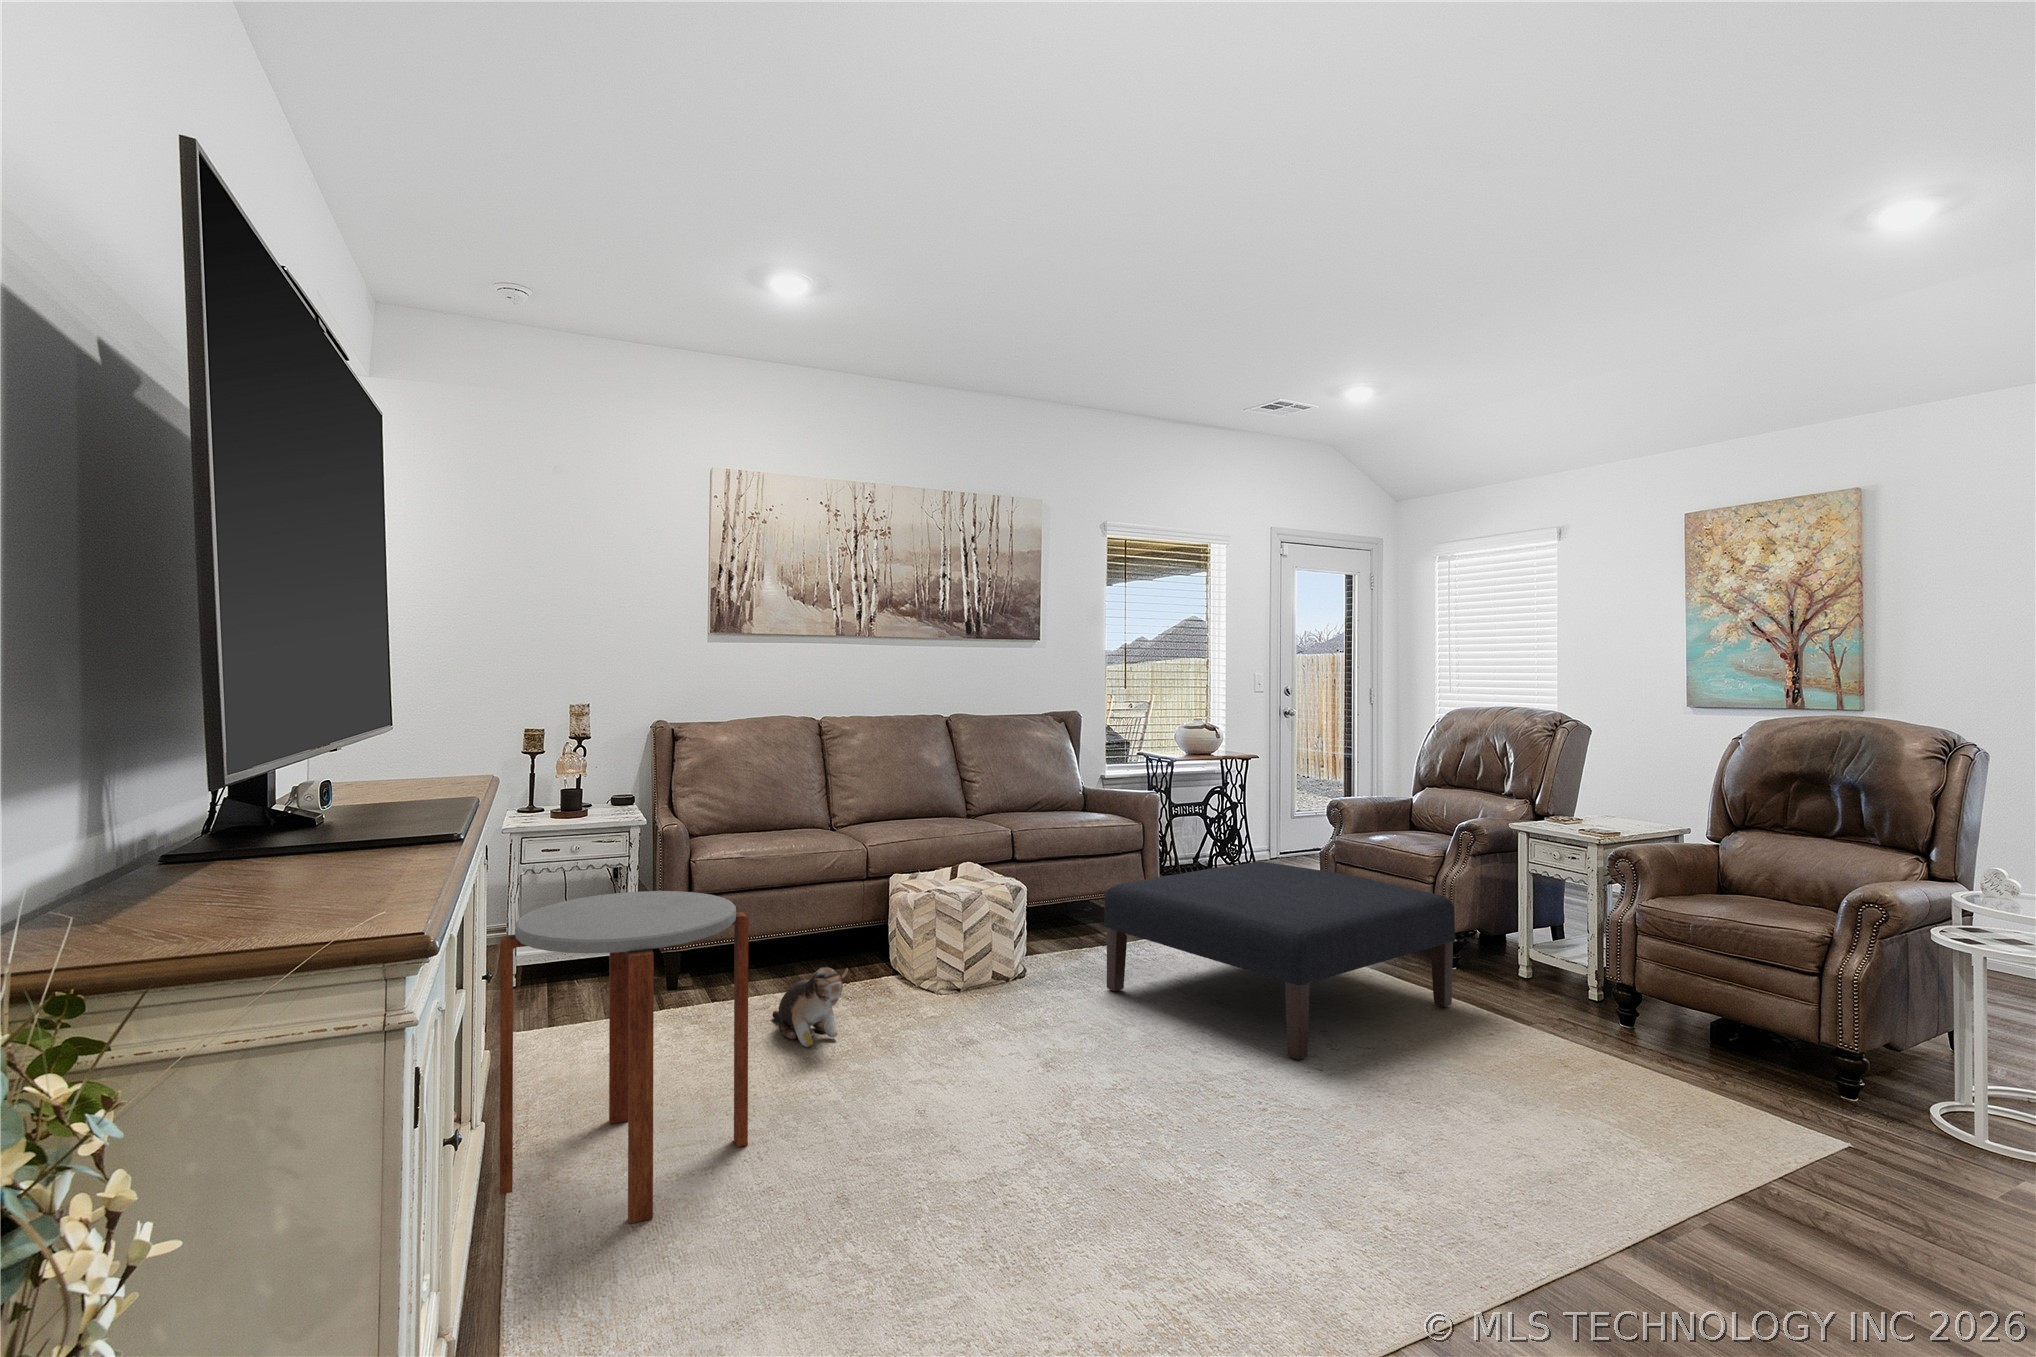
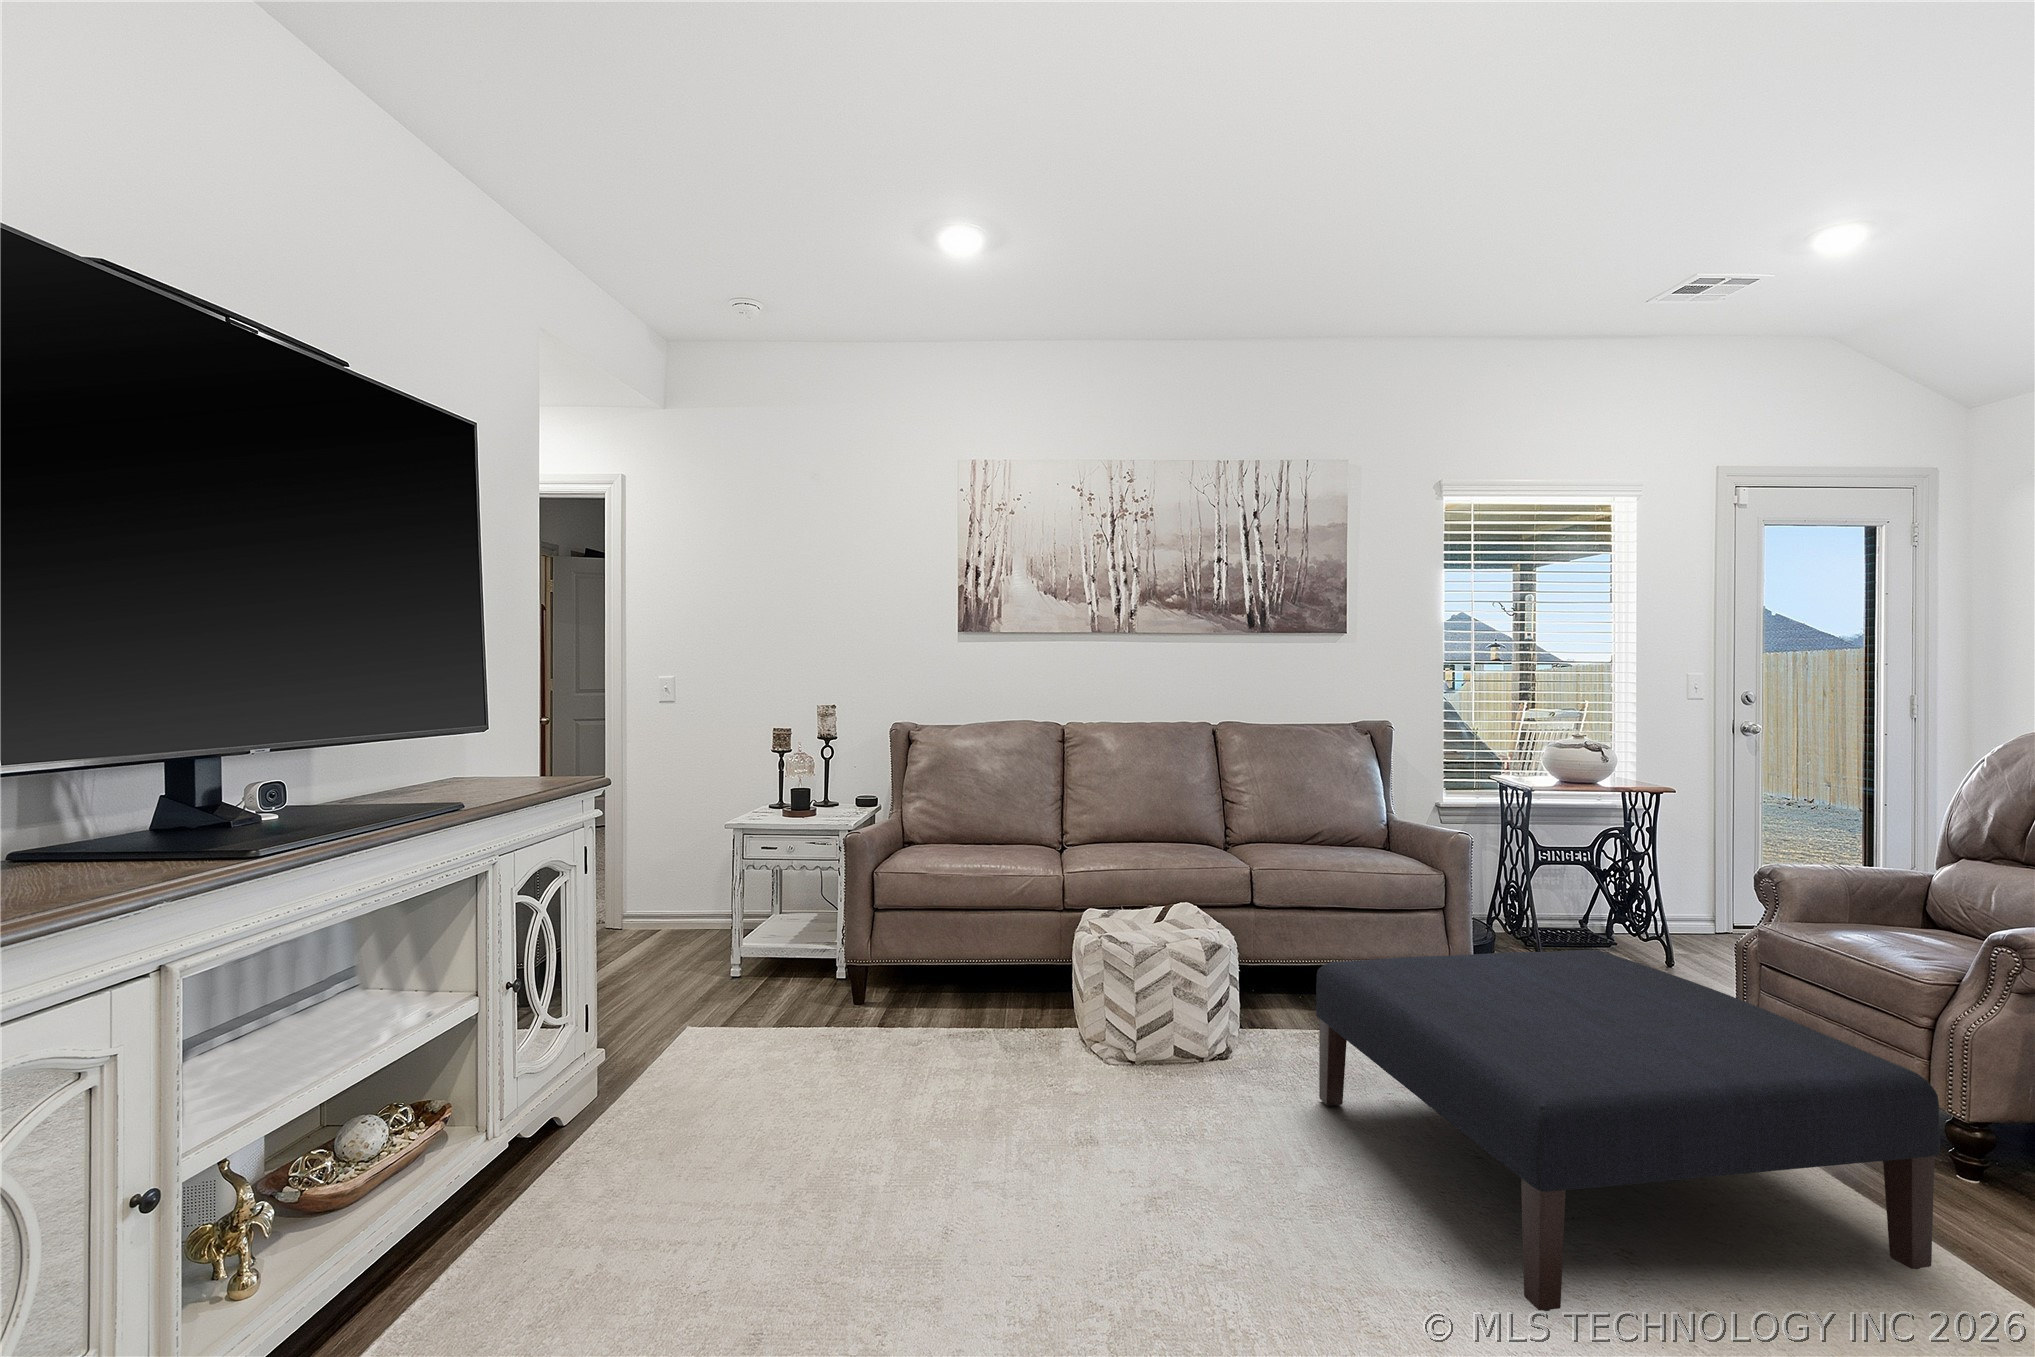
side table: present [500,891,748,1223] -> none [459,917,724,1316]
plush toy: present [772,967,848,1047] -> none [889,1019,942,1108]

